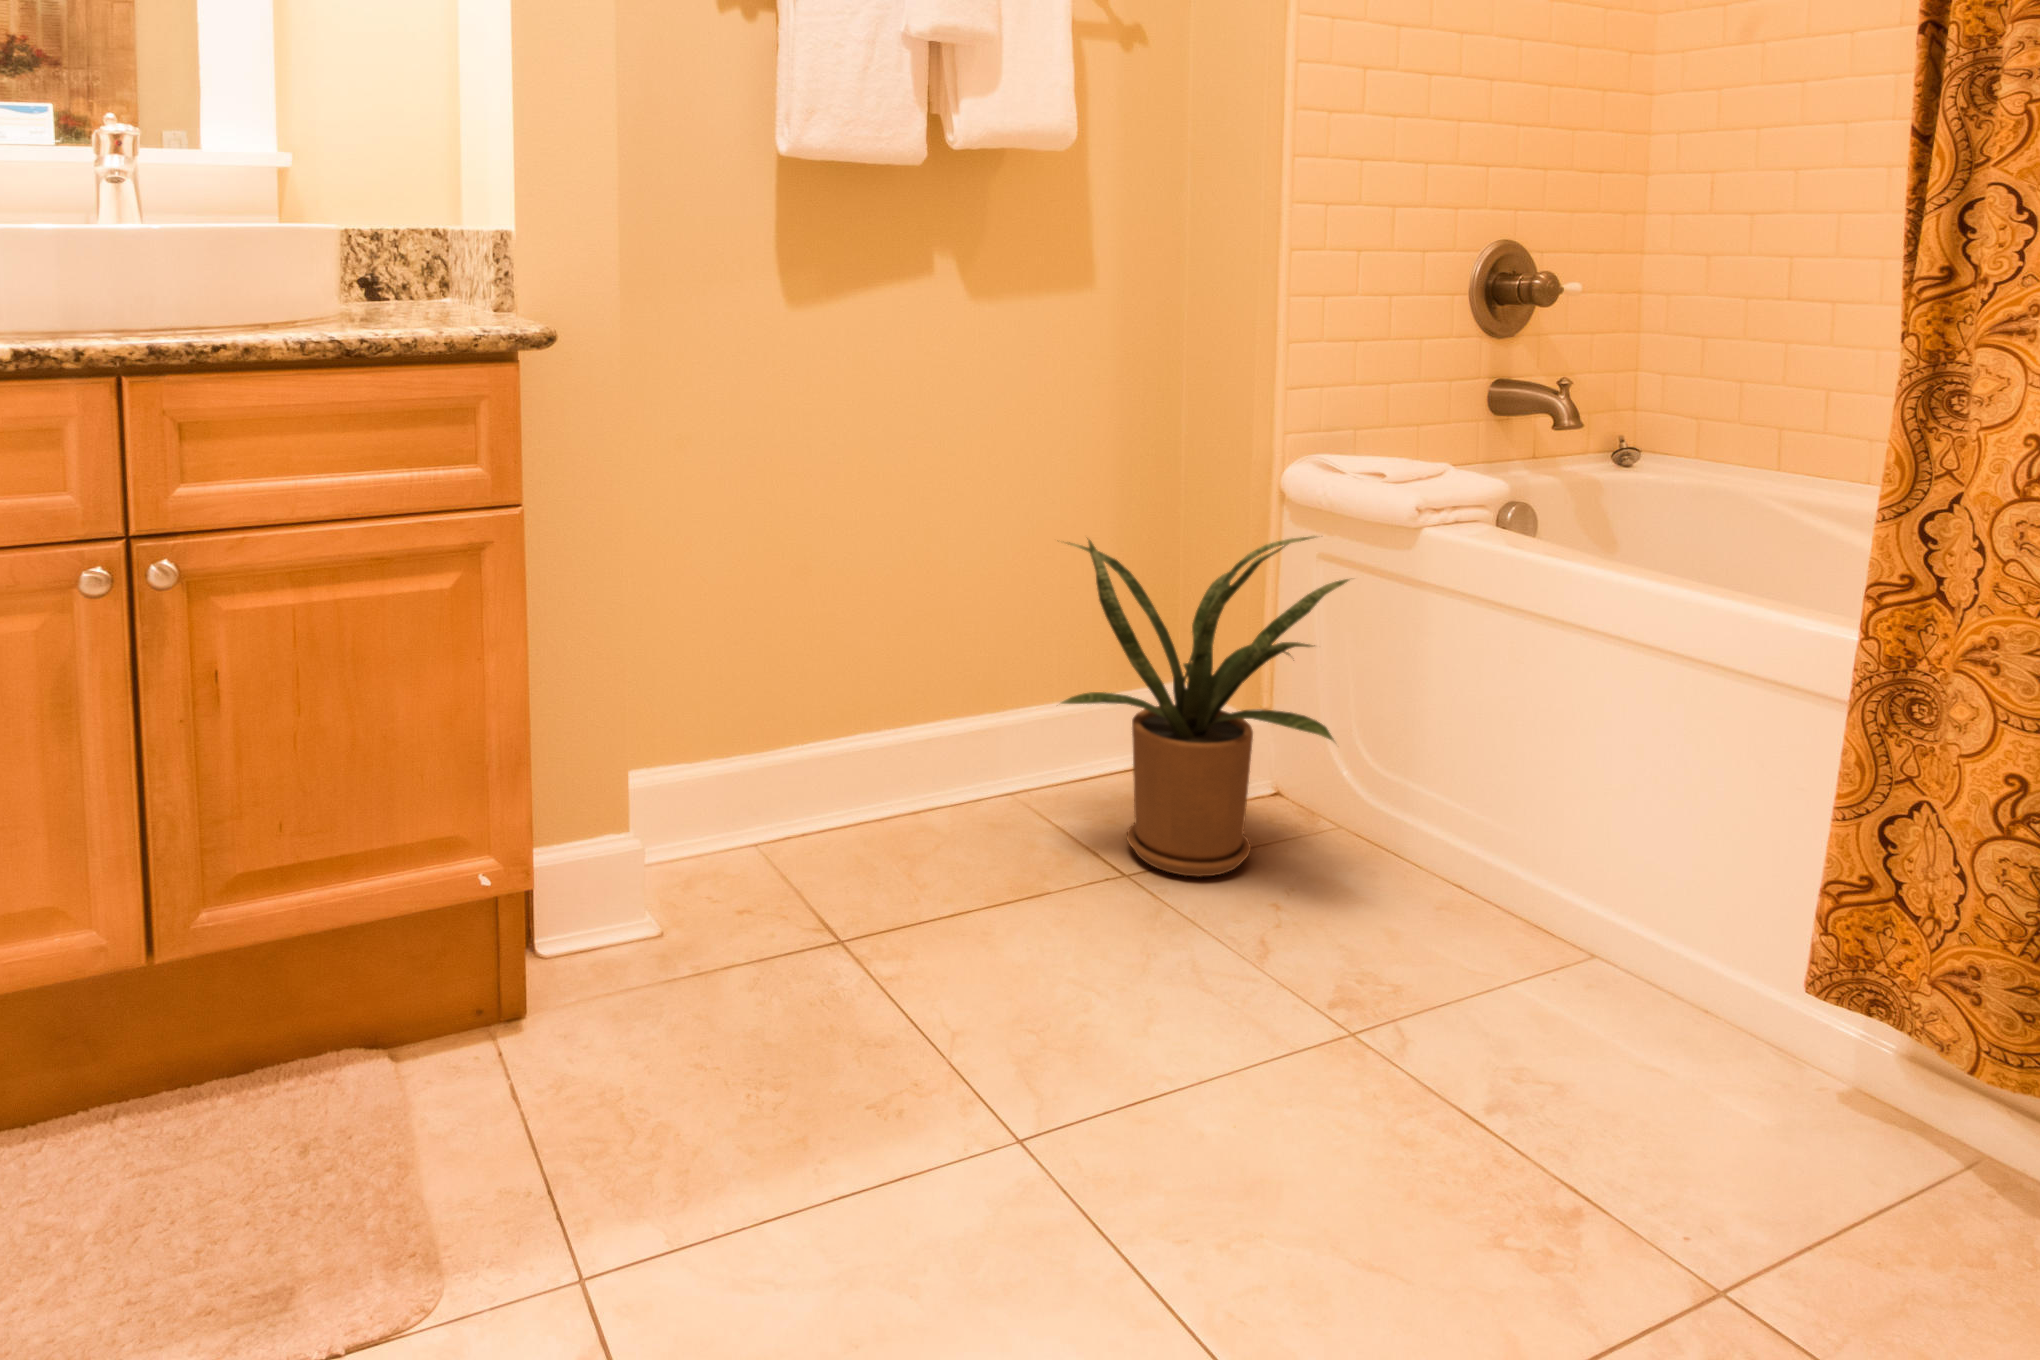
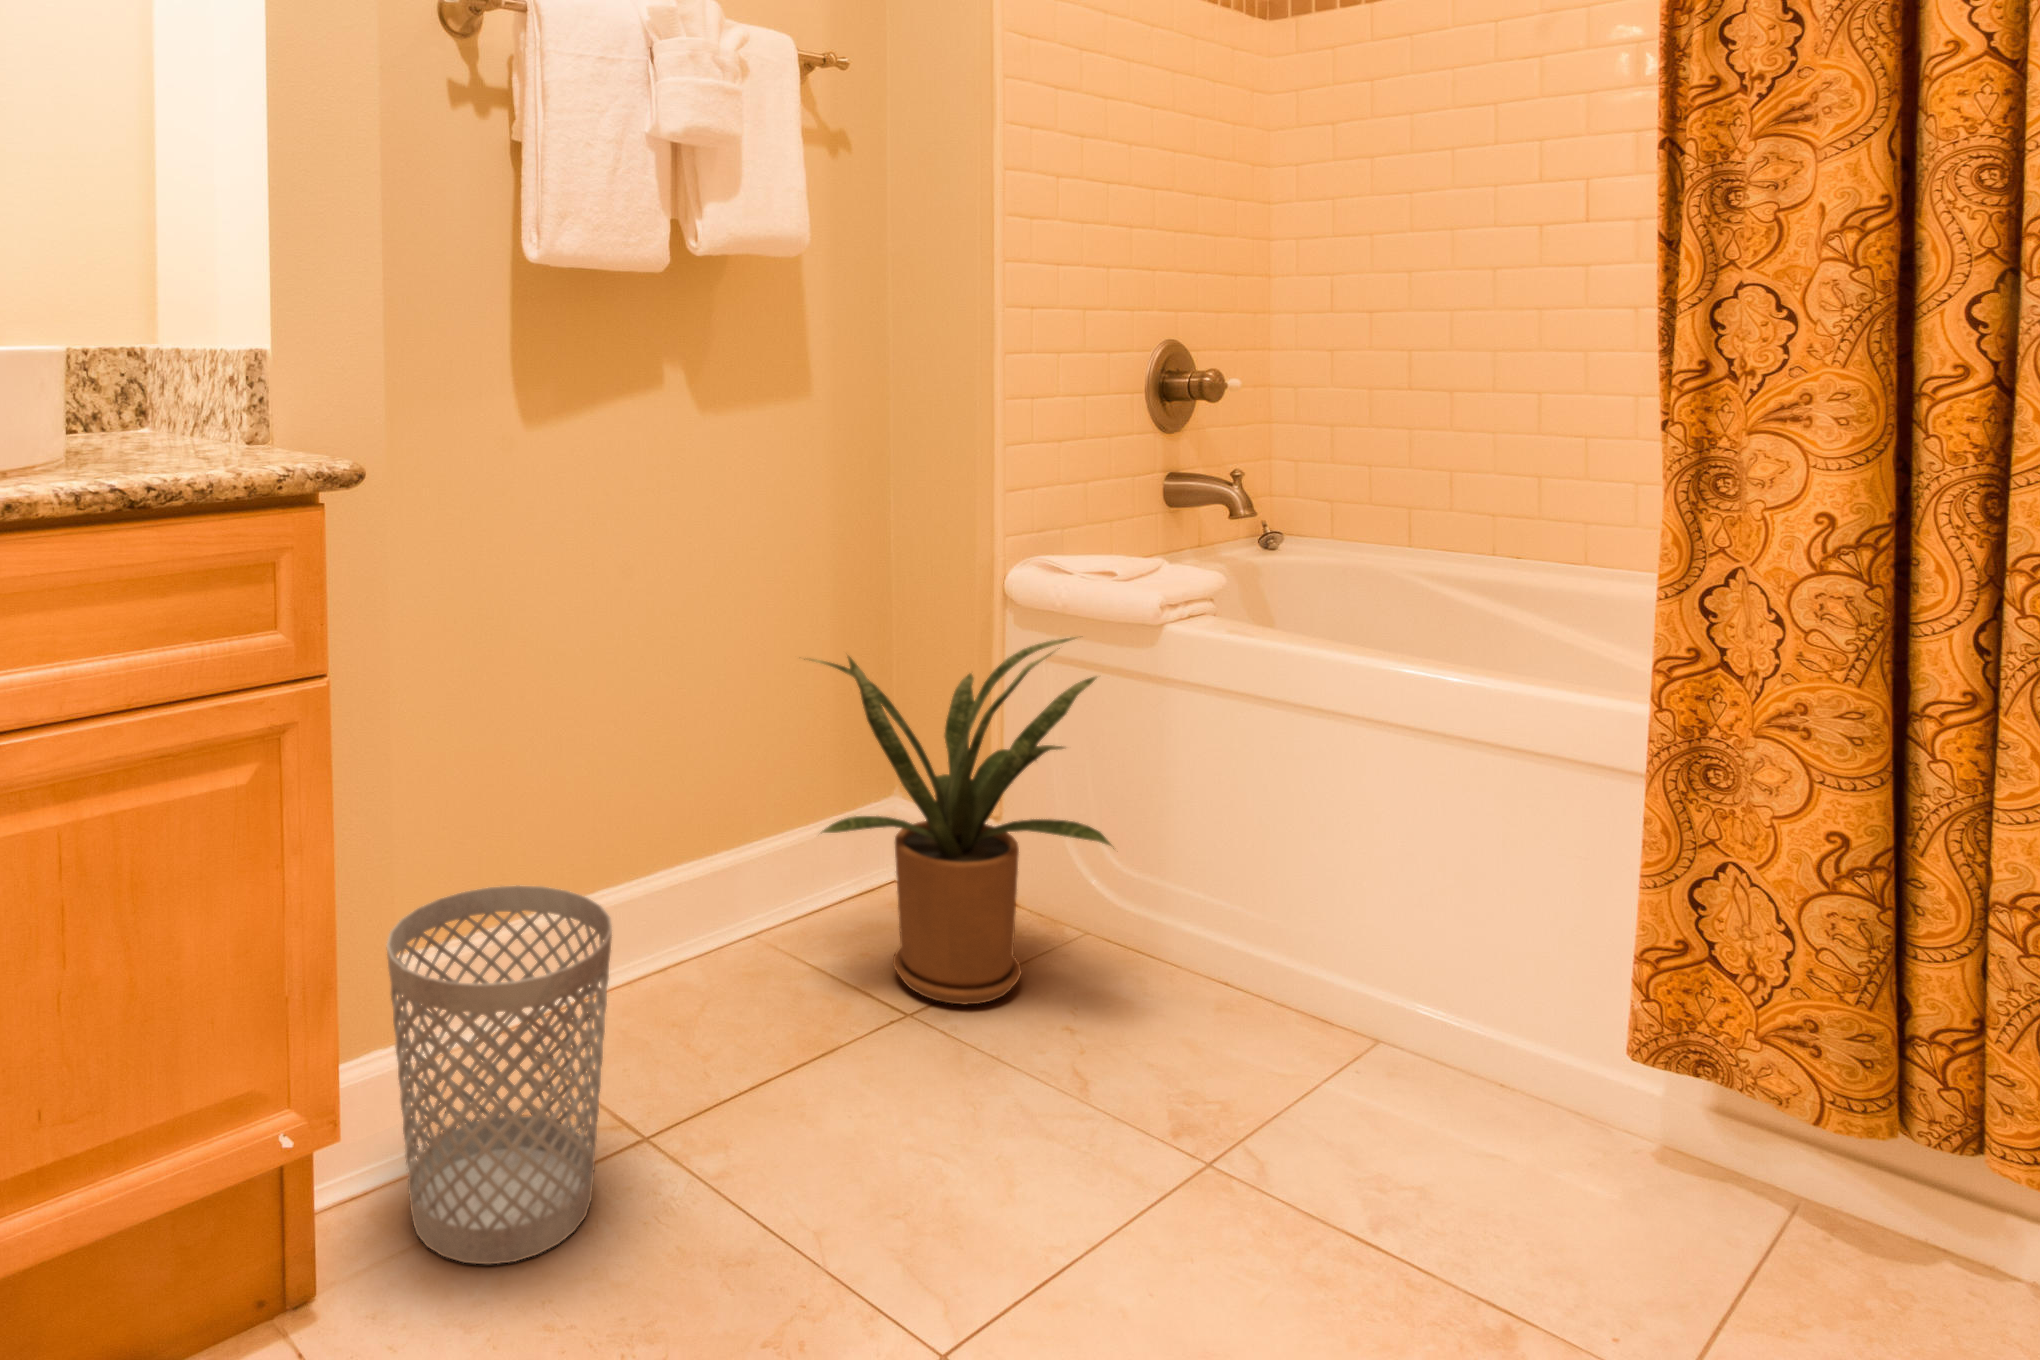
wastebasket: none [612,710,807,1013] -> present [387,886,612,1264]

